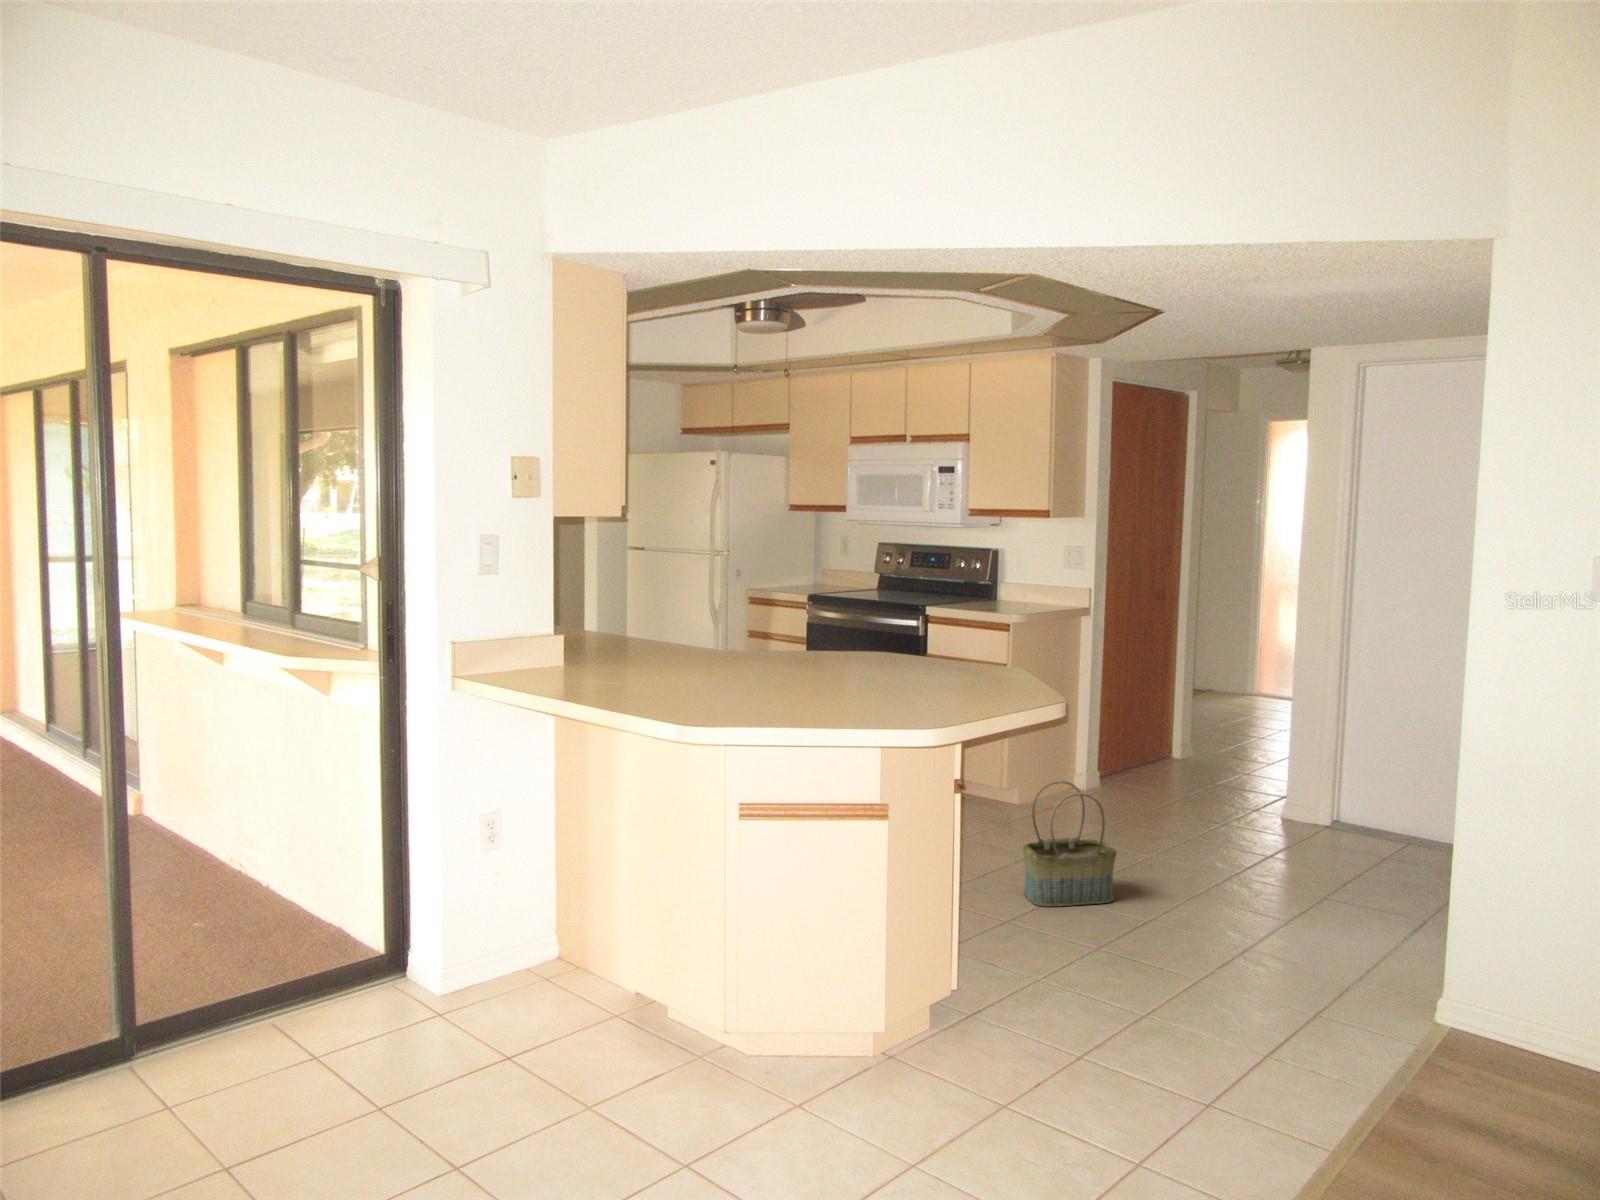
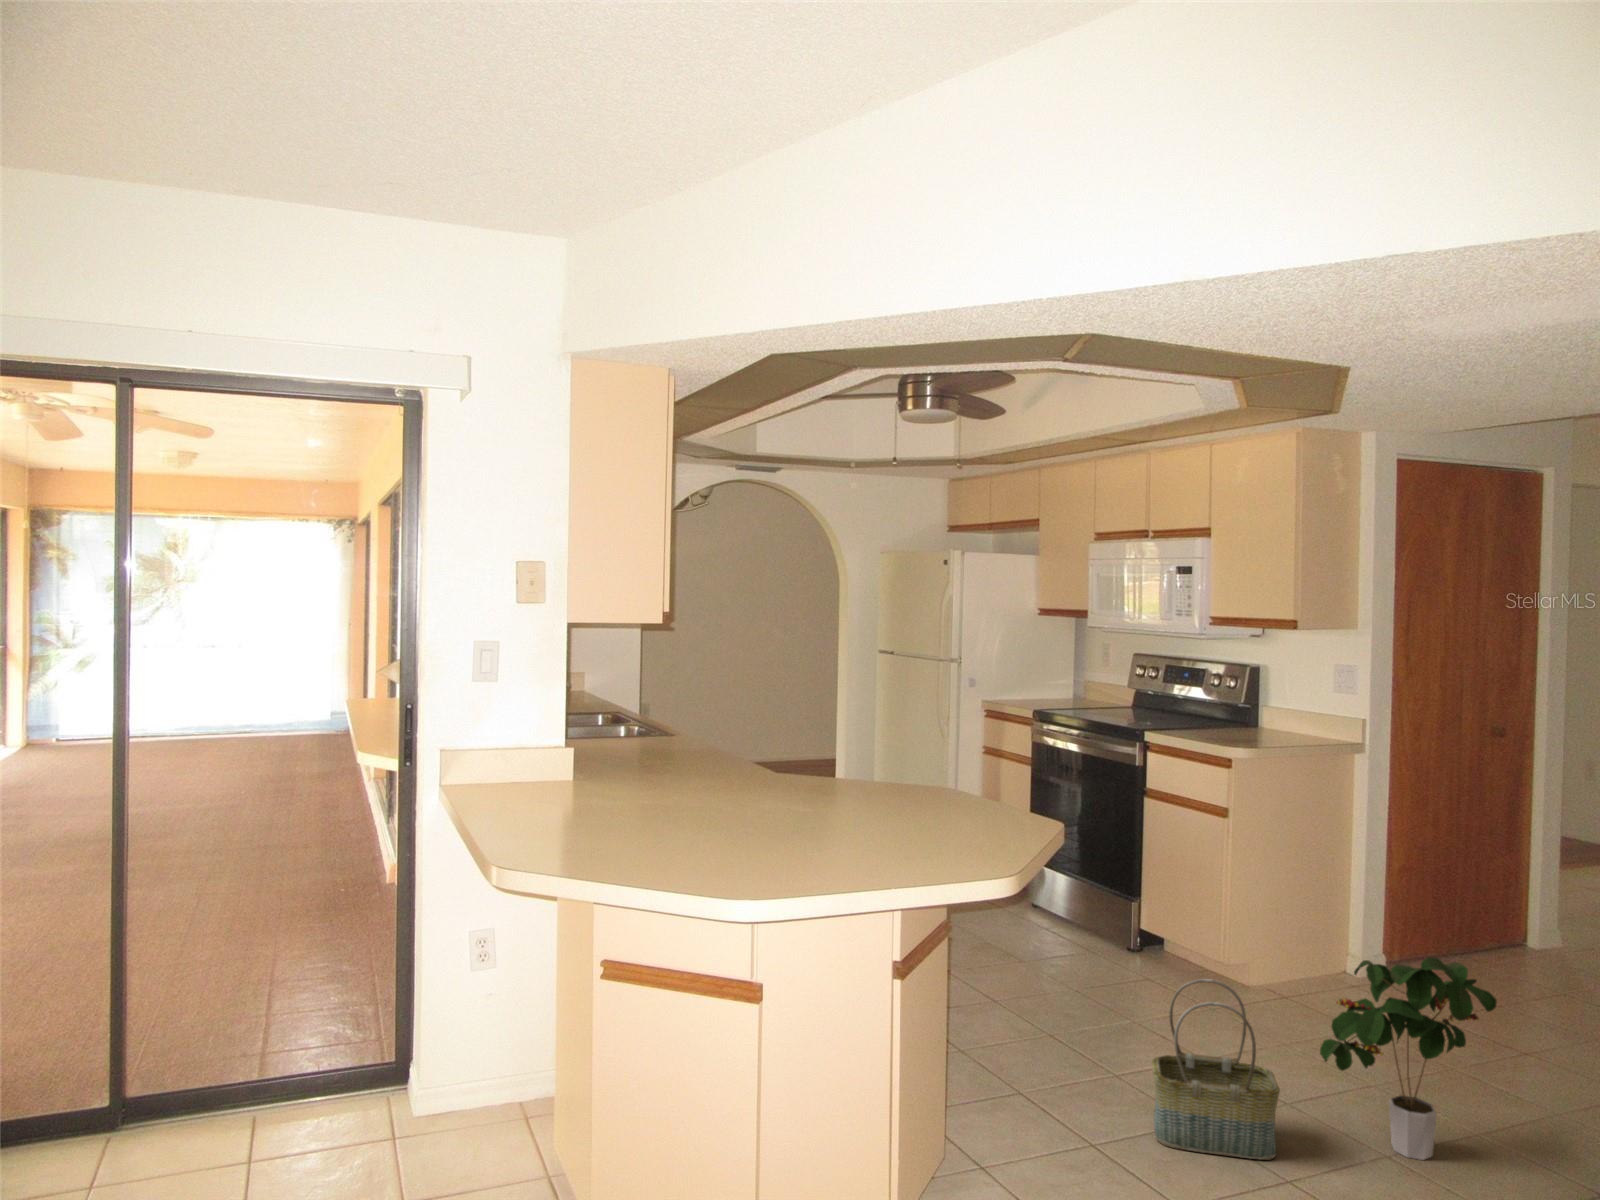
potted plant: none [1136,745,1234,886] -> present [1320,957,1497,1160]

